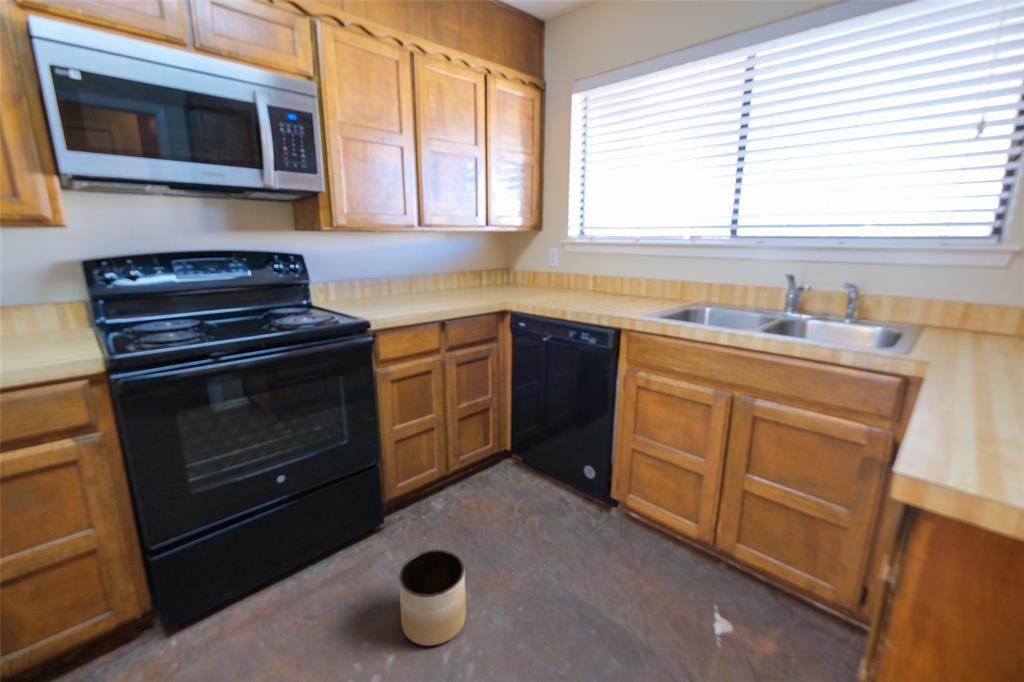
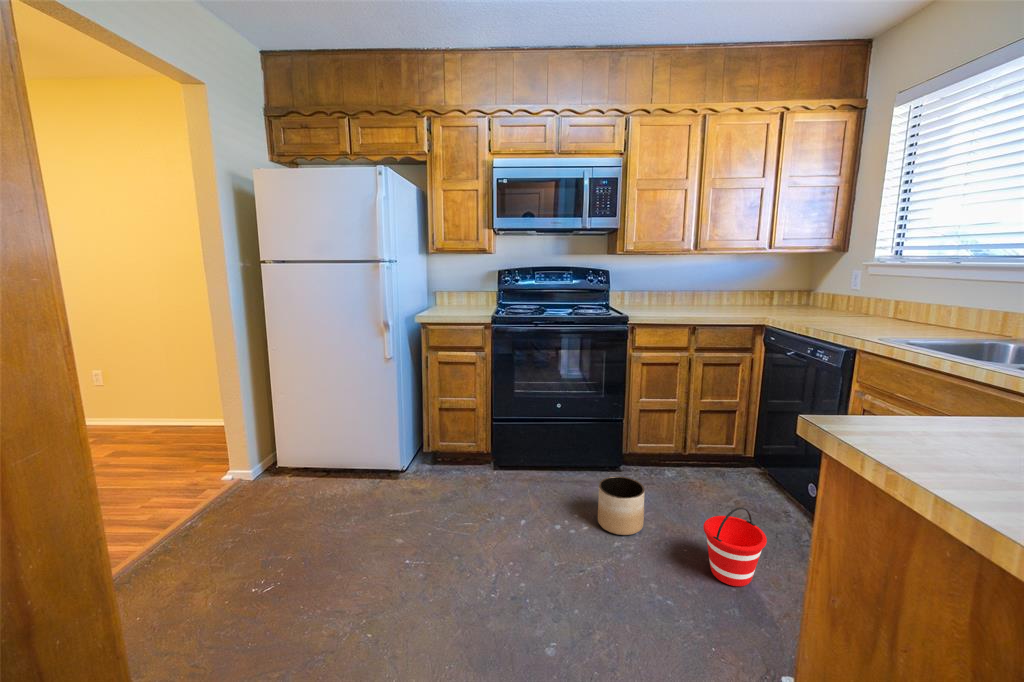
bucket: none [554,536,624,635] -> present [703,507,767,586]

